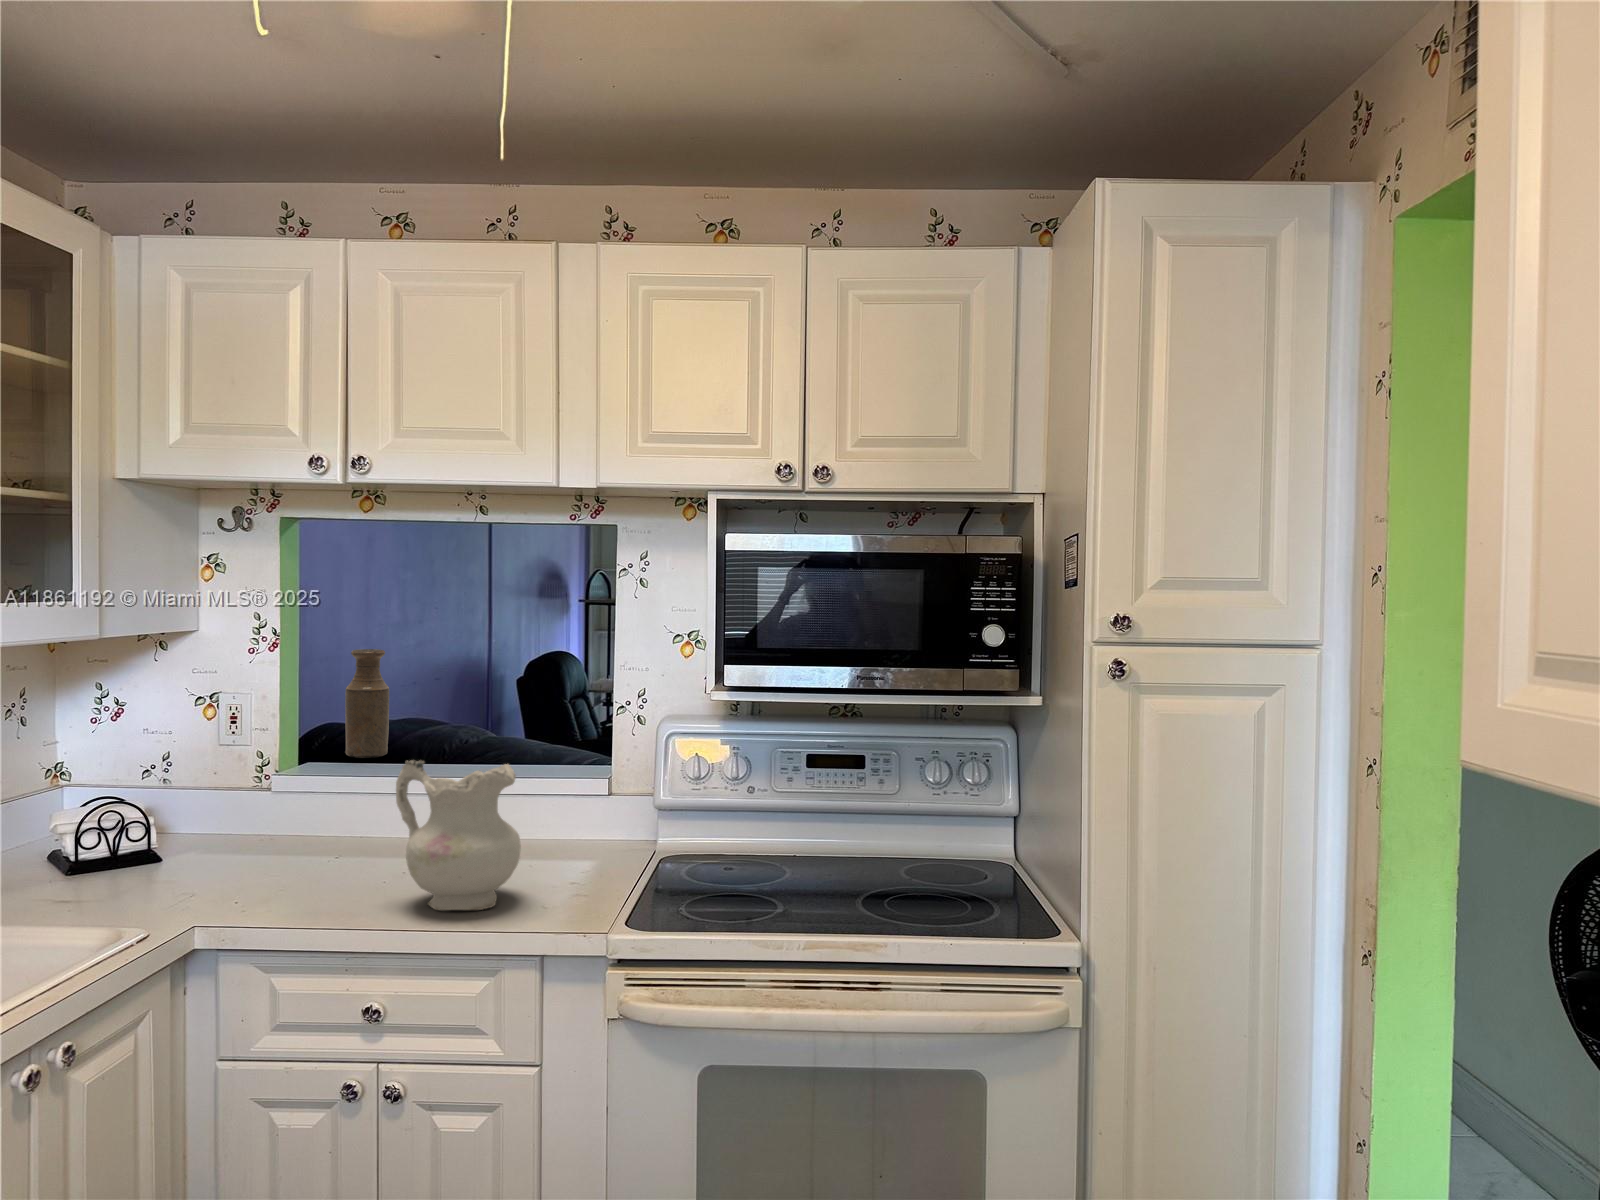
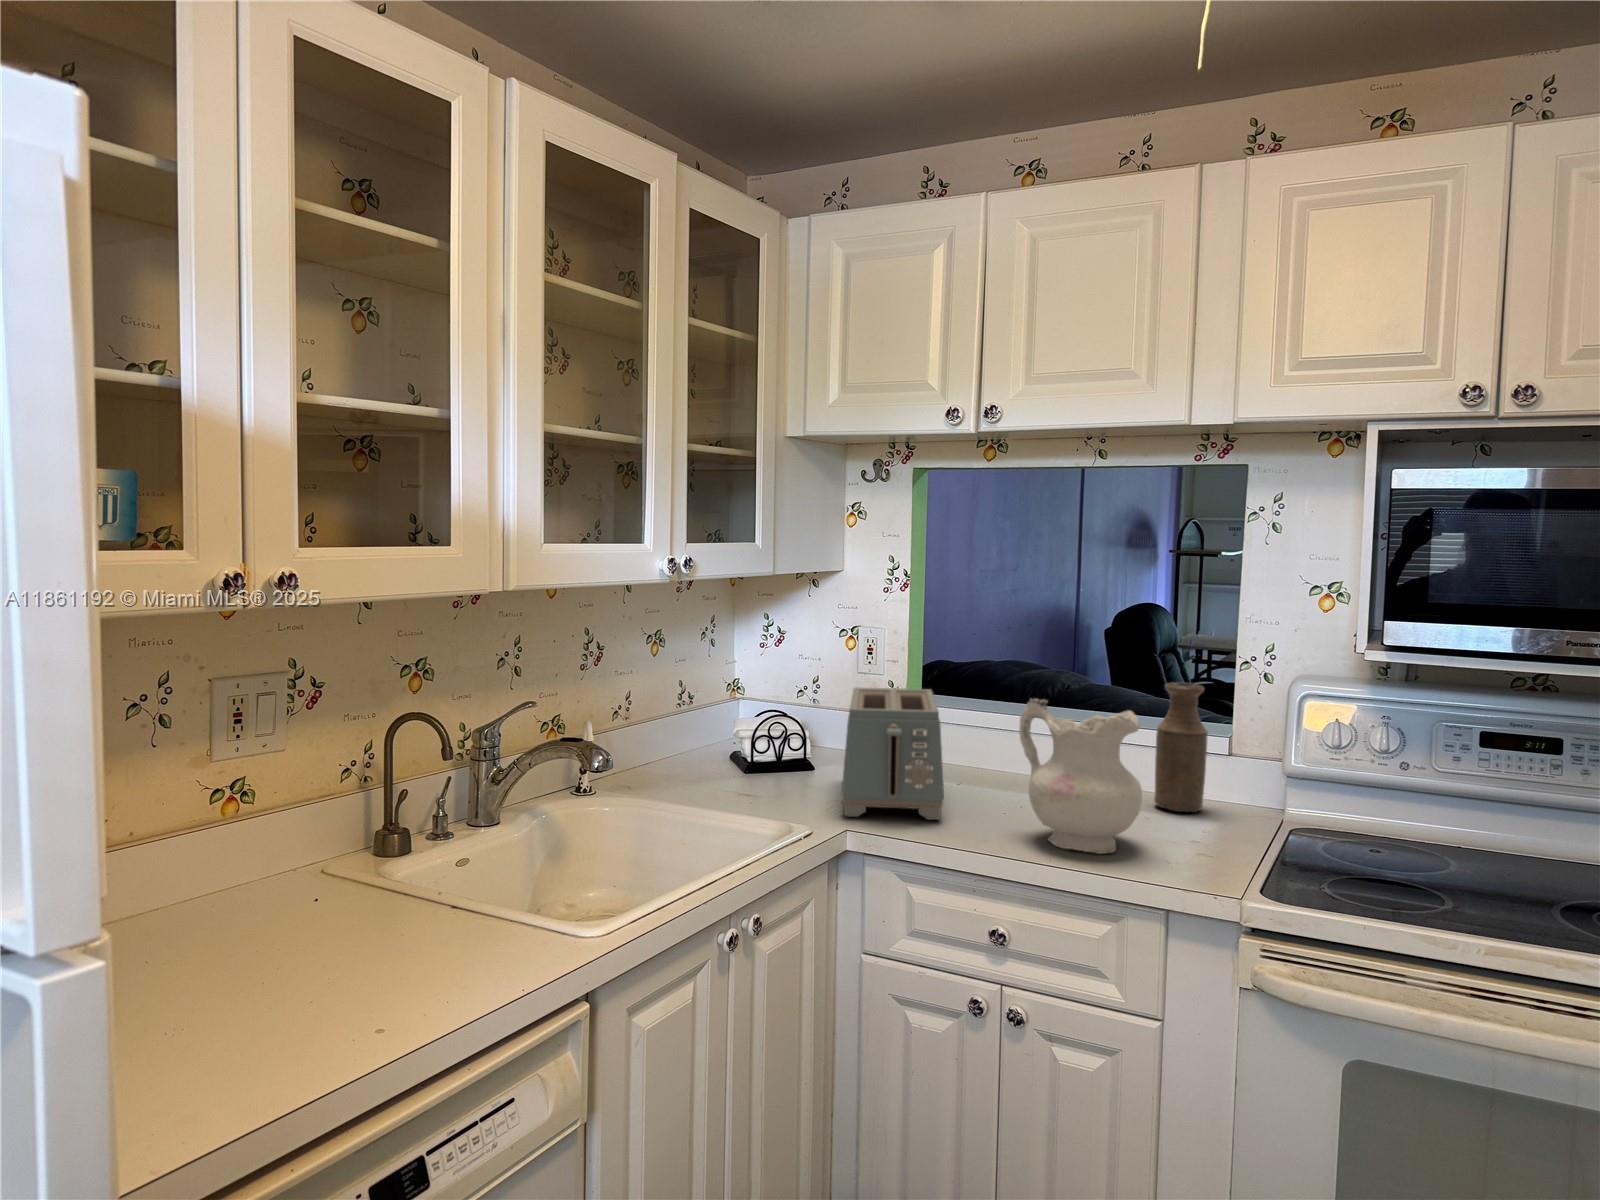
bottle: present [345,649,389,758] -> present [1154,682,1208,812]
toaster: none [187,758,314,913] -> present [842,687,944,820]

